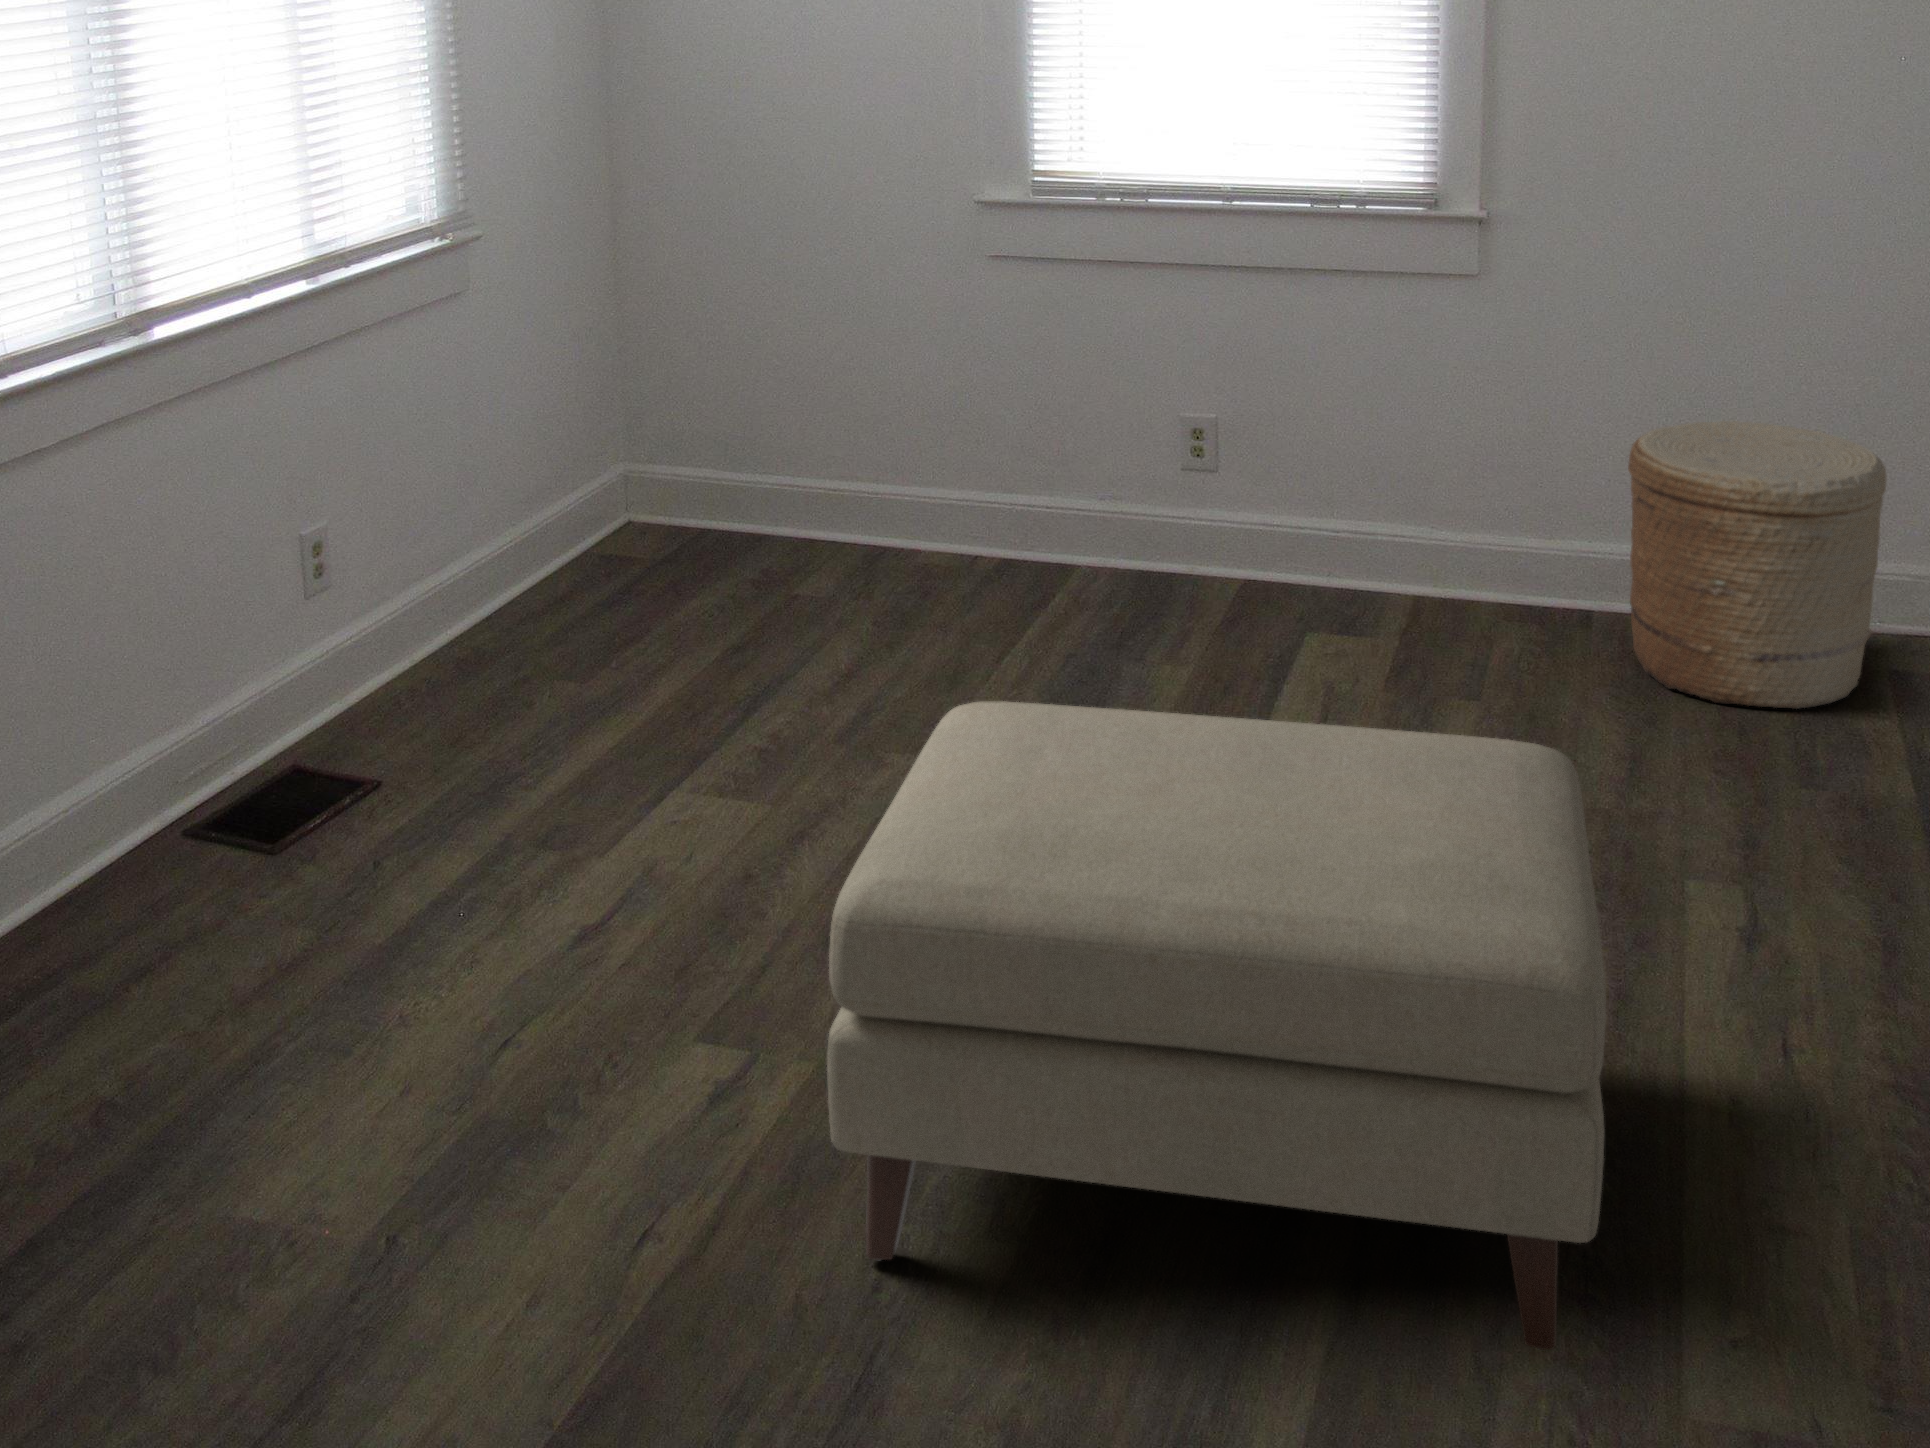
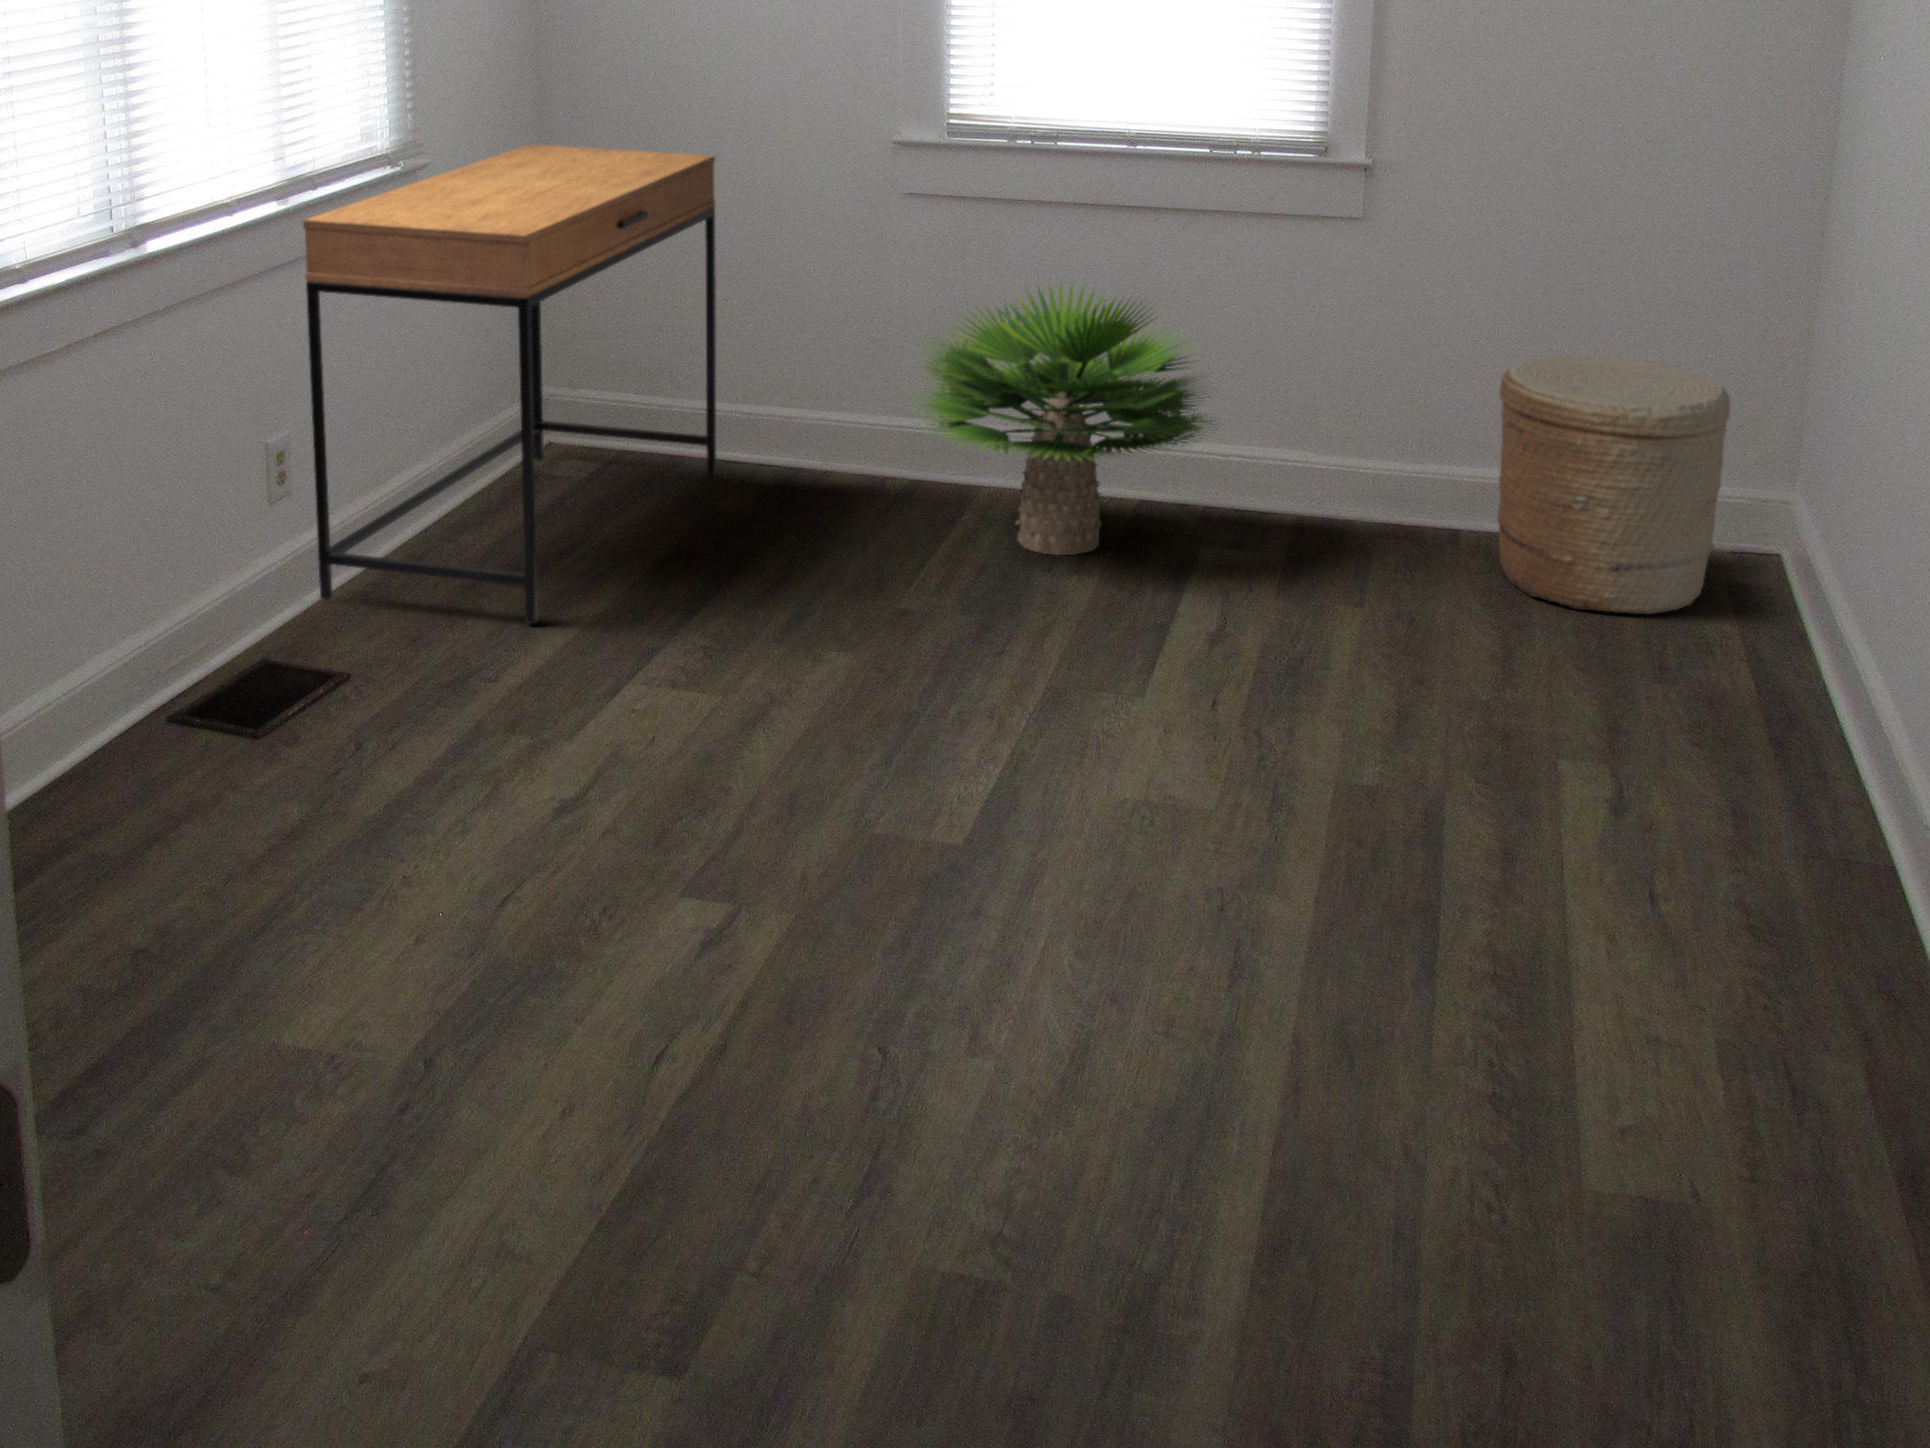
desk: none [338,212,799,726] -> present [303,145,716,624]
potted plant: none [982,344,1328,643] -> present [912,282,1212,555]
ottoman: present [827,701,1606,1350] -> none [825,579,1502,1116]

